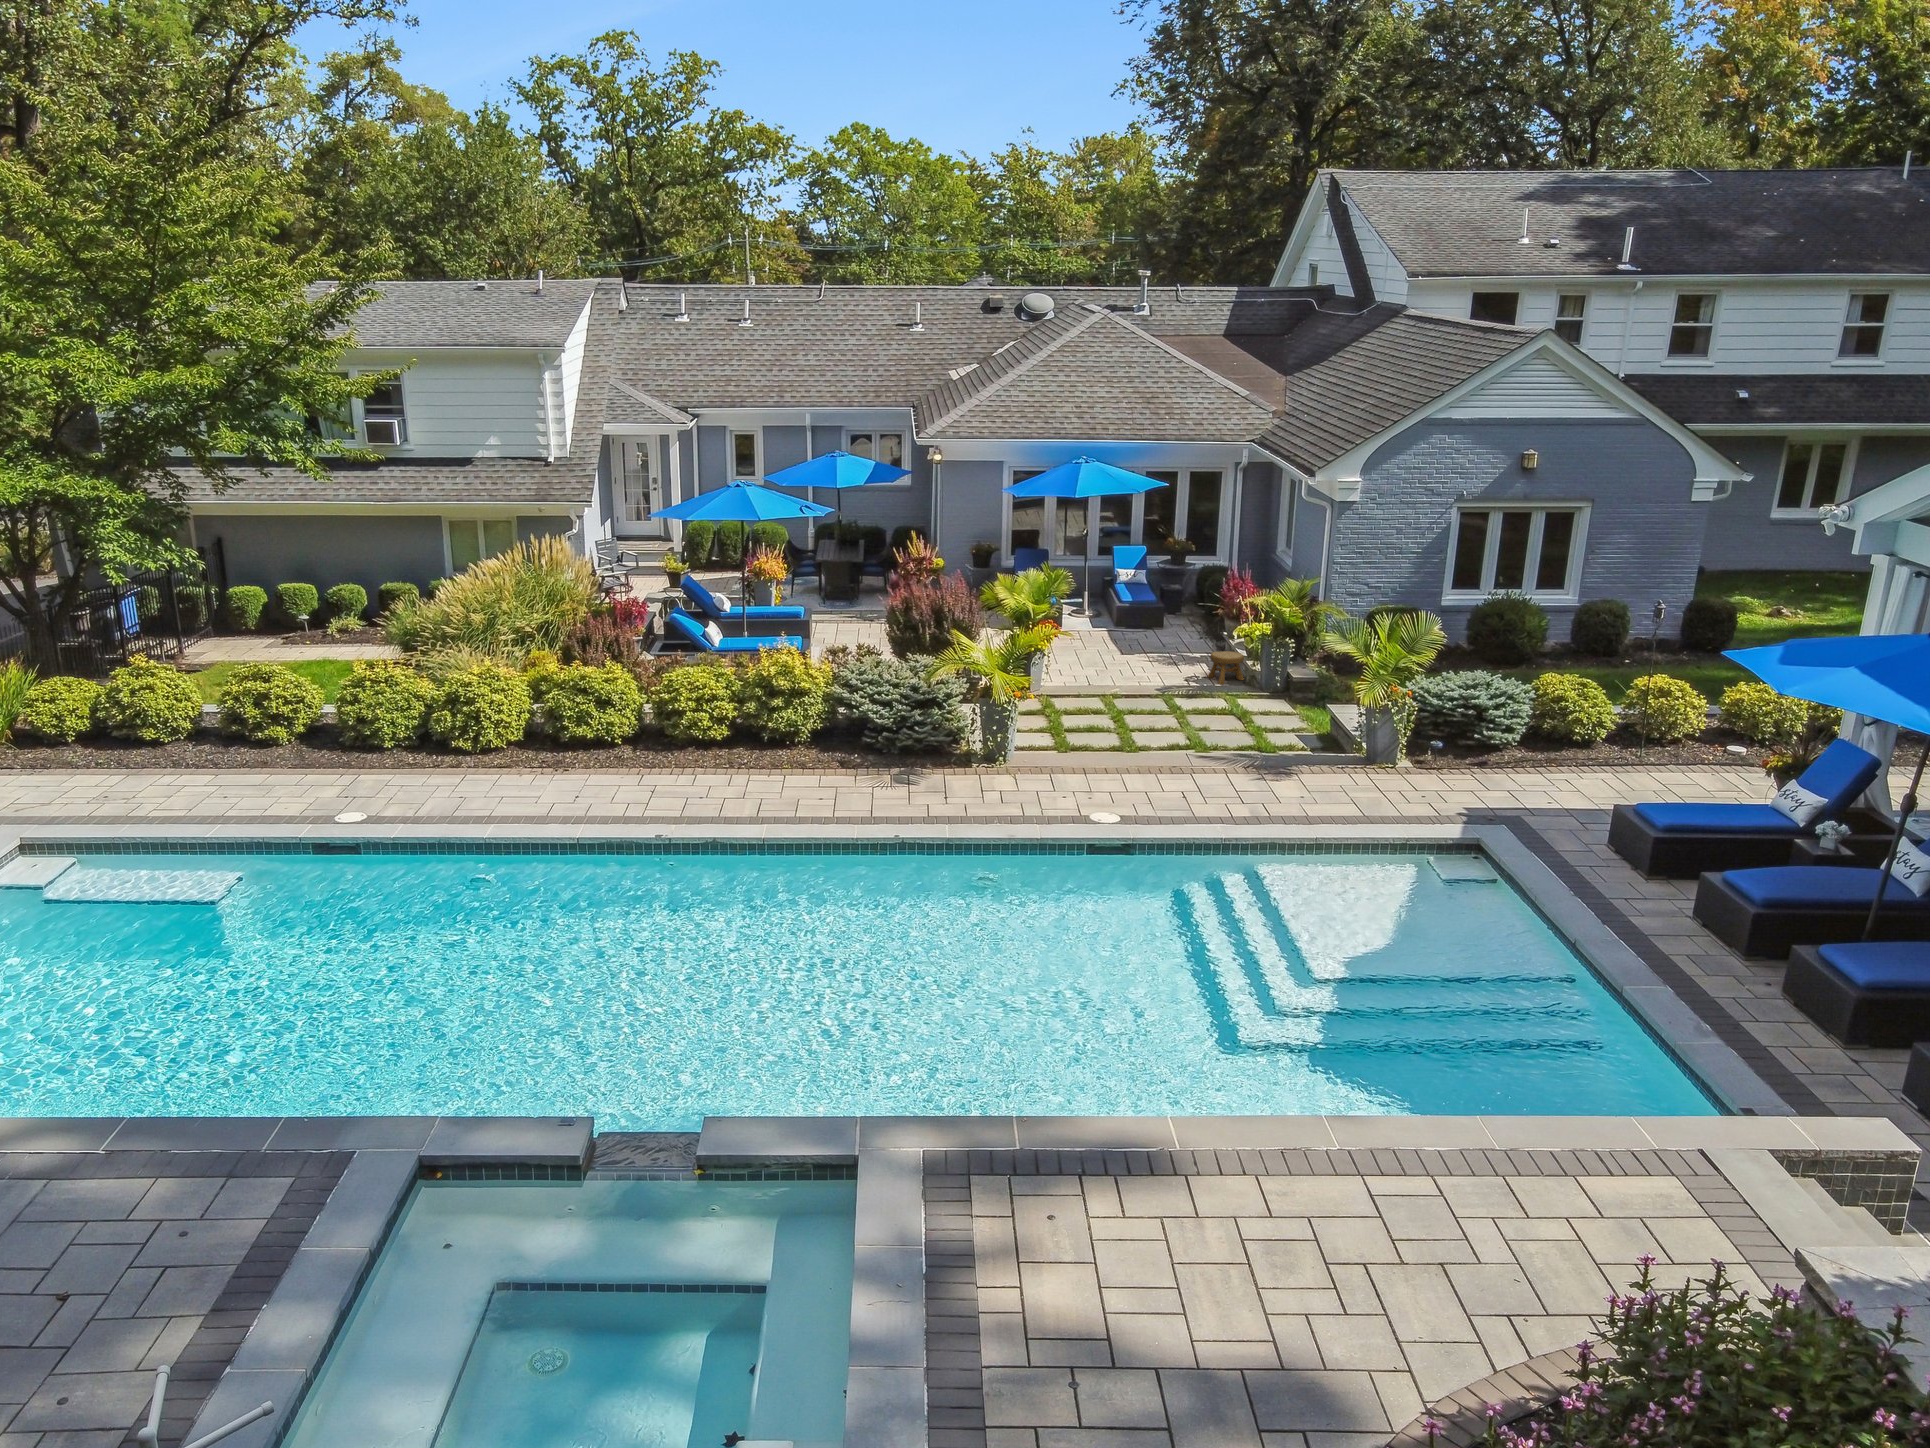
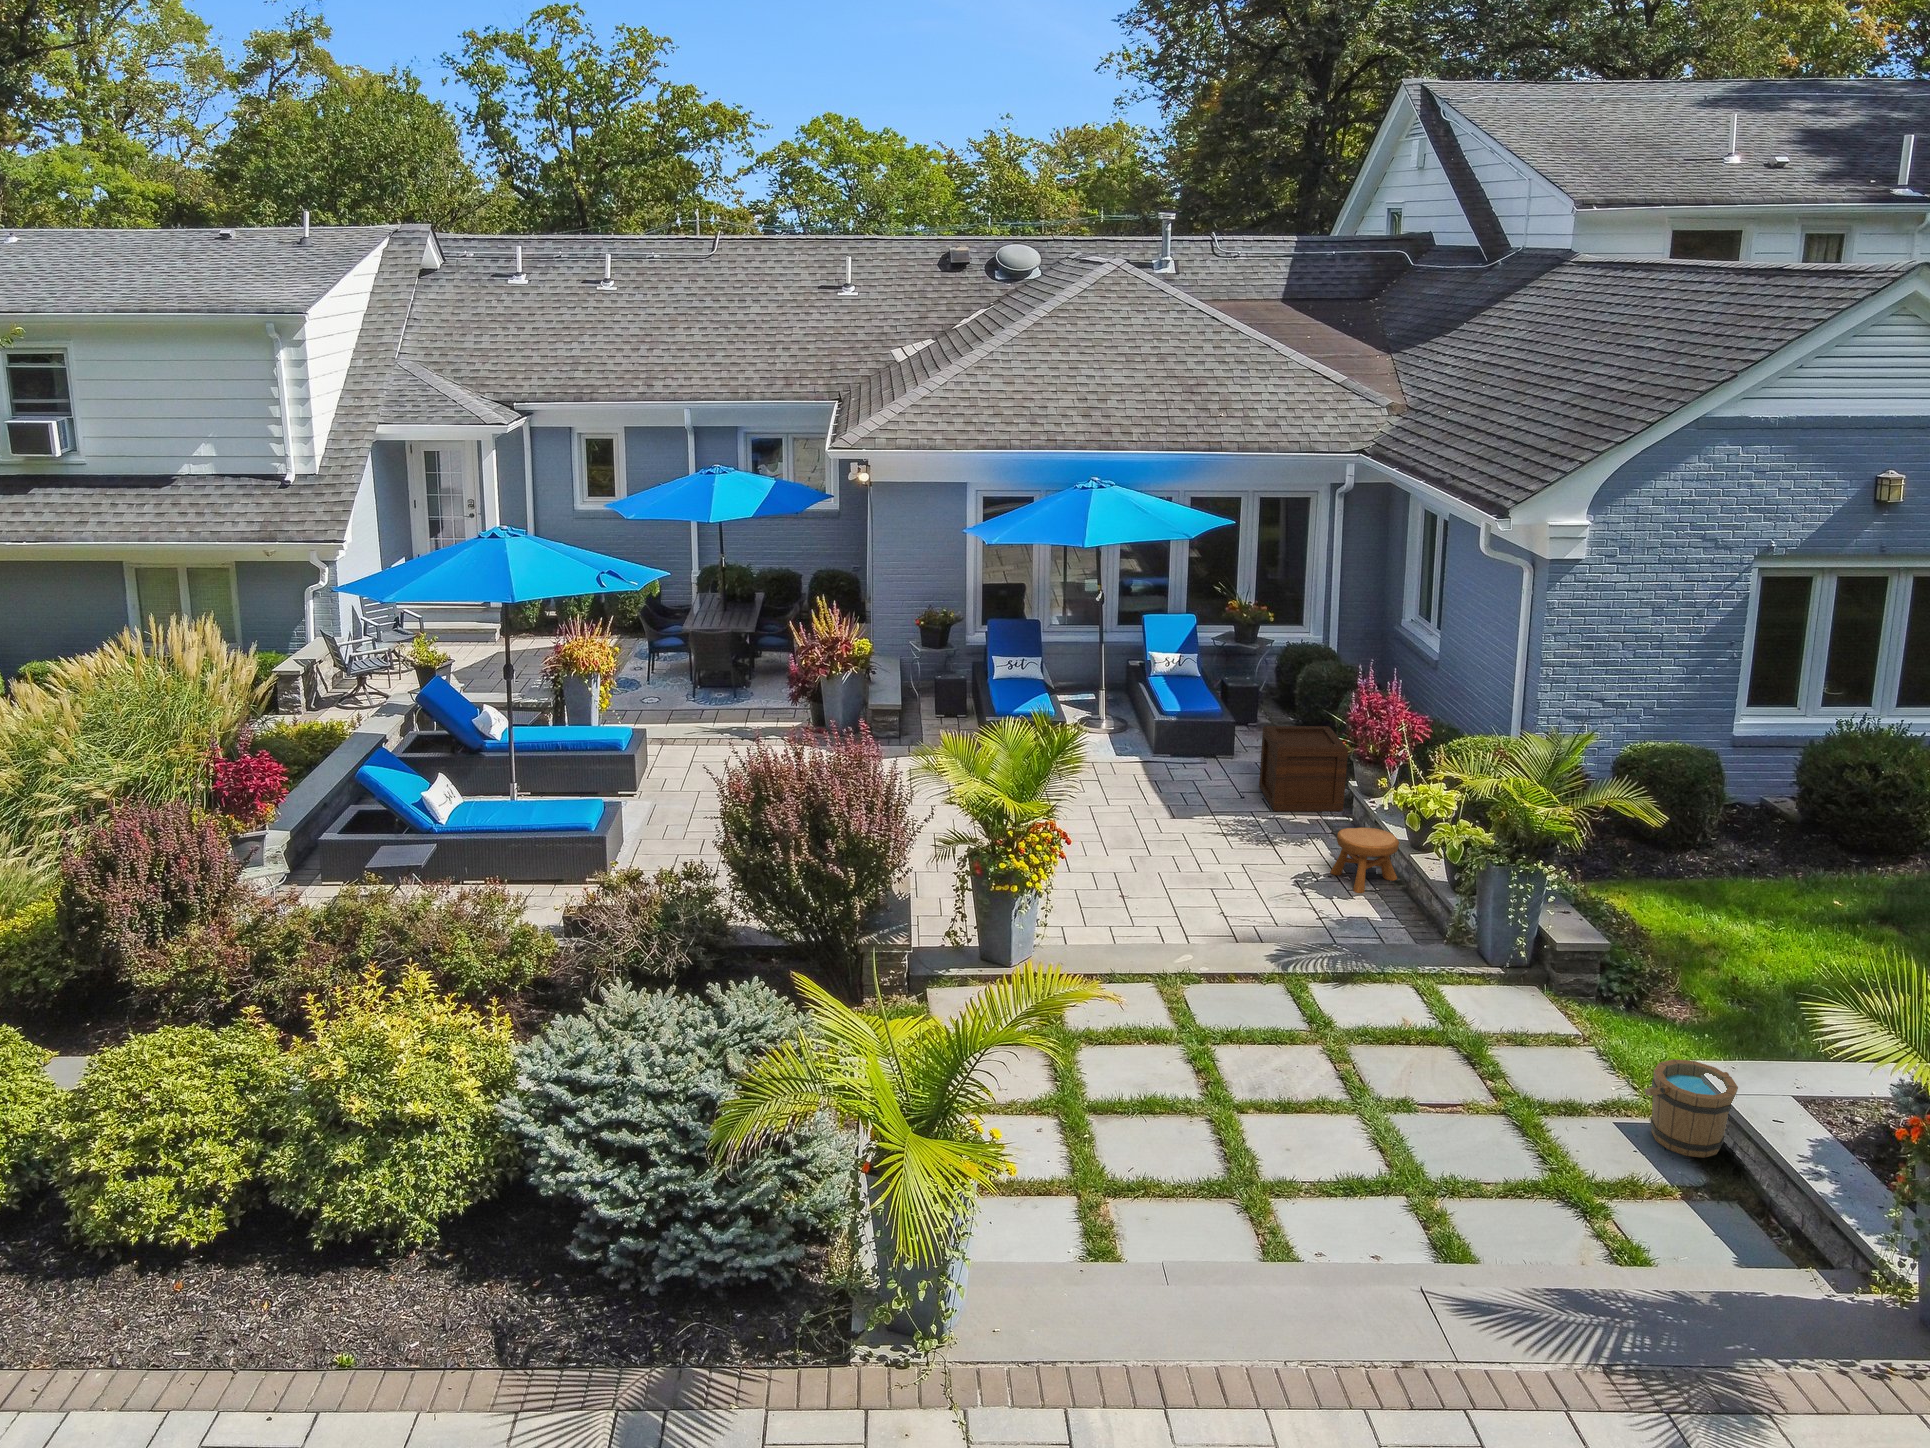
wooden crate: none [1177,605,1226,653] -> present [1259,726,1348,812]
bucket: none [1325,725,1365,766] -> present [1644,1059,1738,1158]

